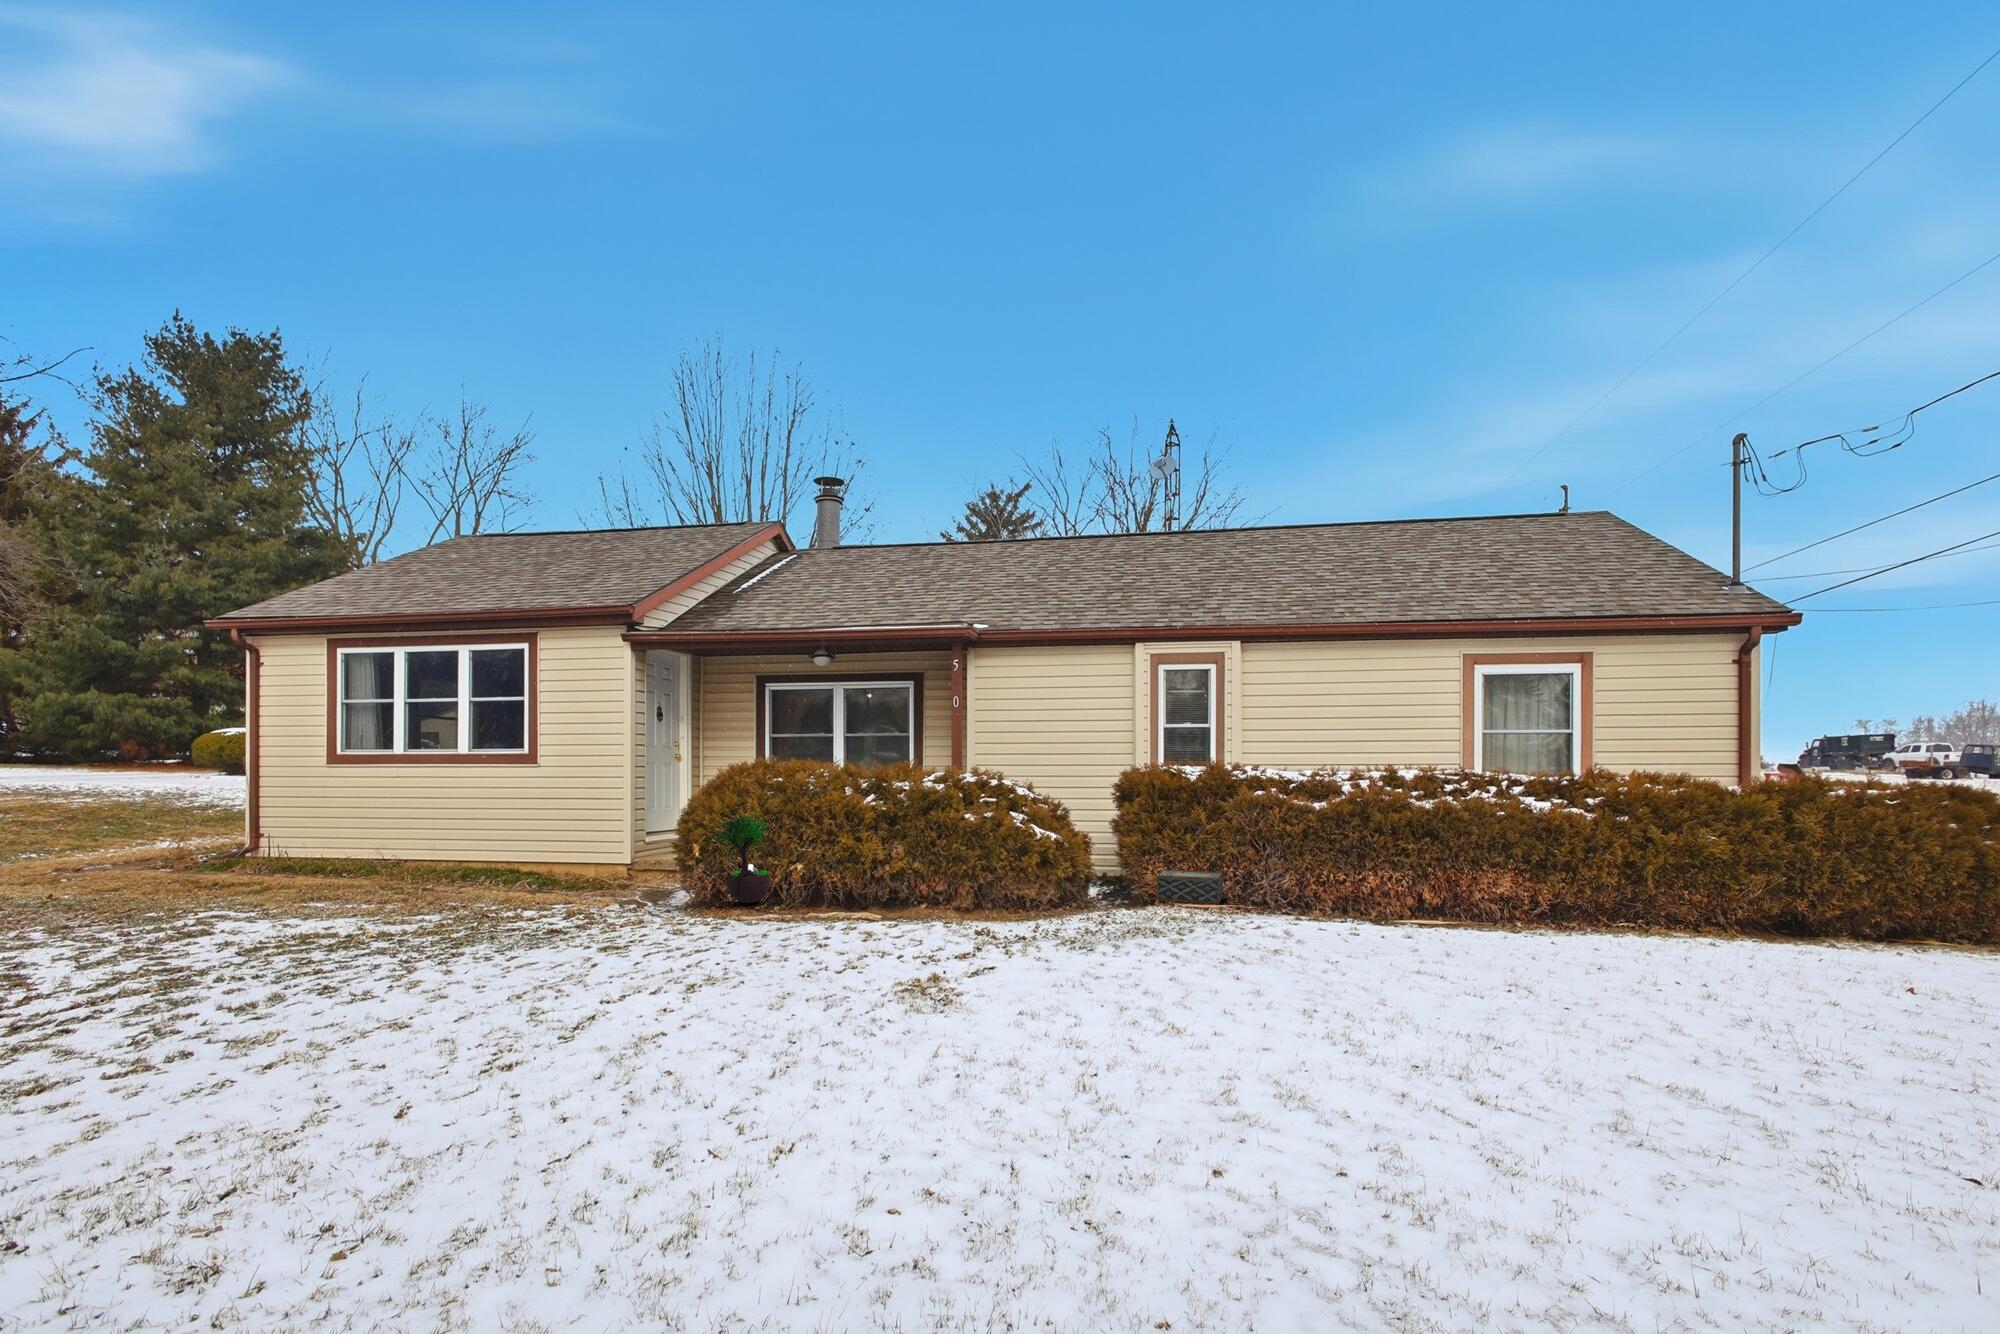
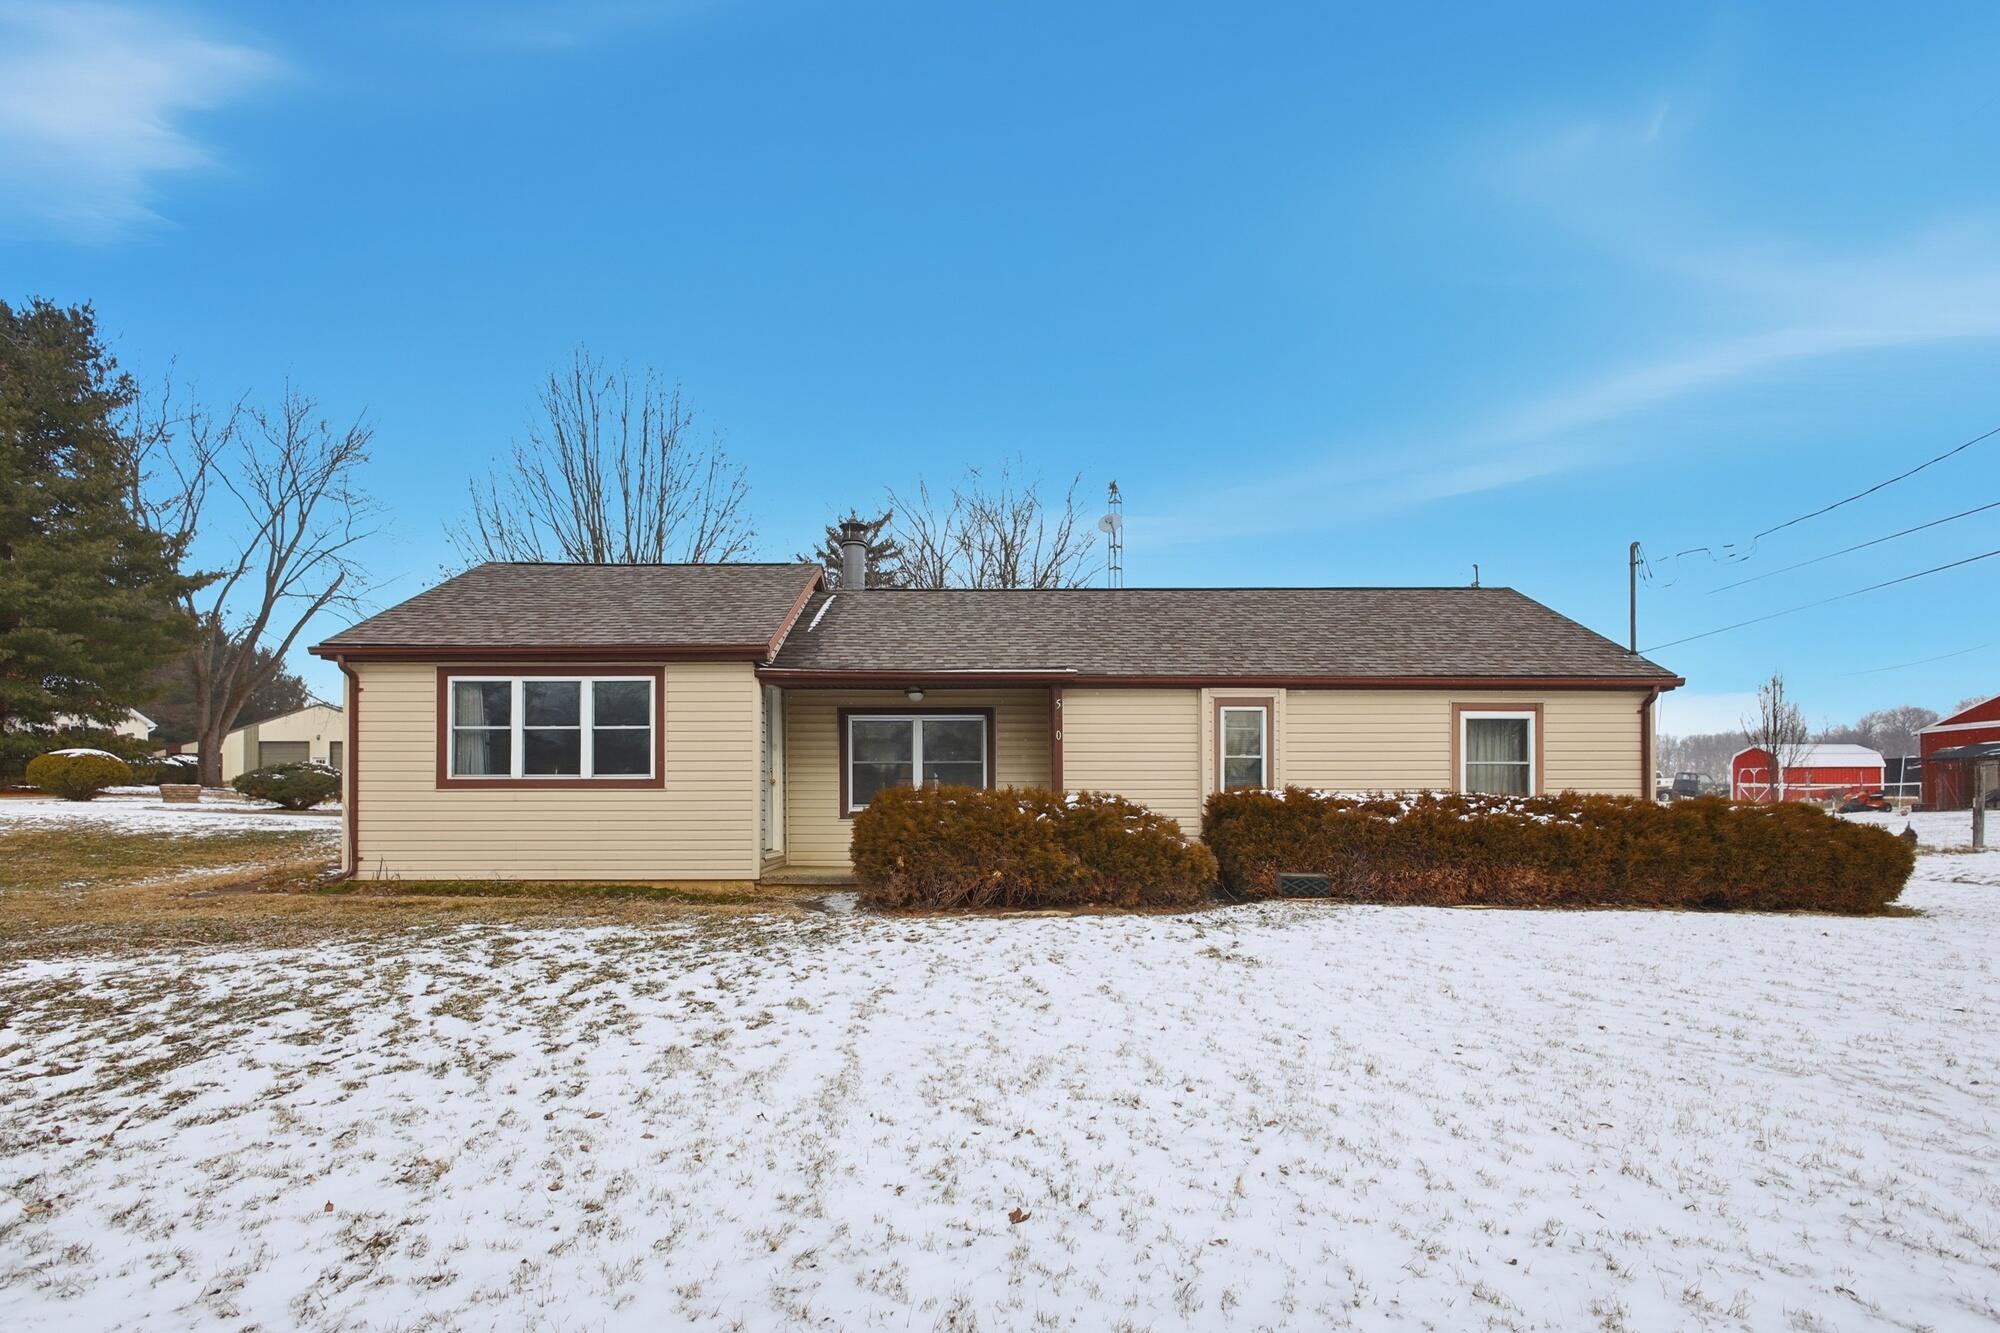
potted tree: present [715,813,771,903] -> none [937,823,985,905]

